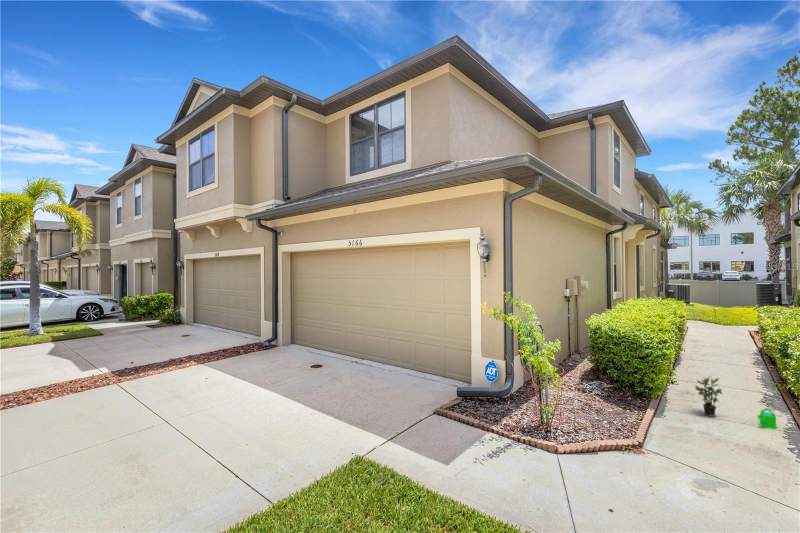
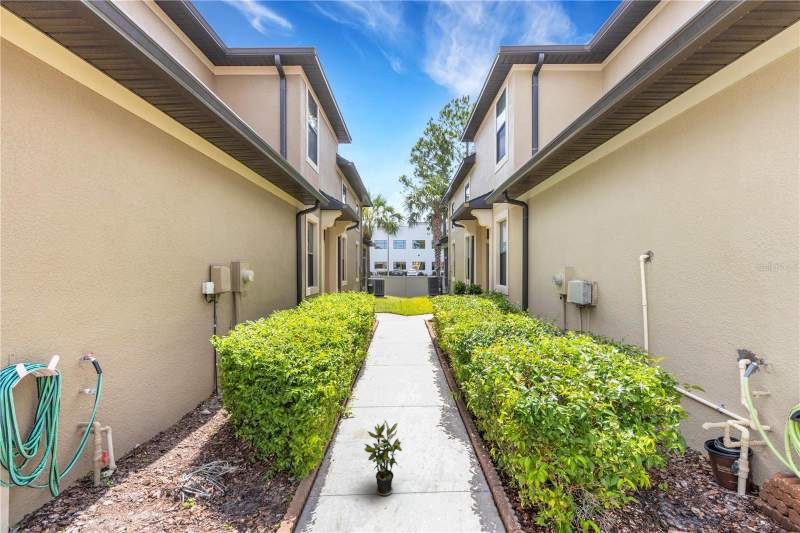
watering can: present [757,408,777,429] -> none [445,459,467,495]

